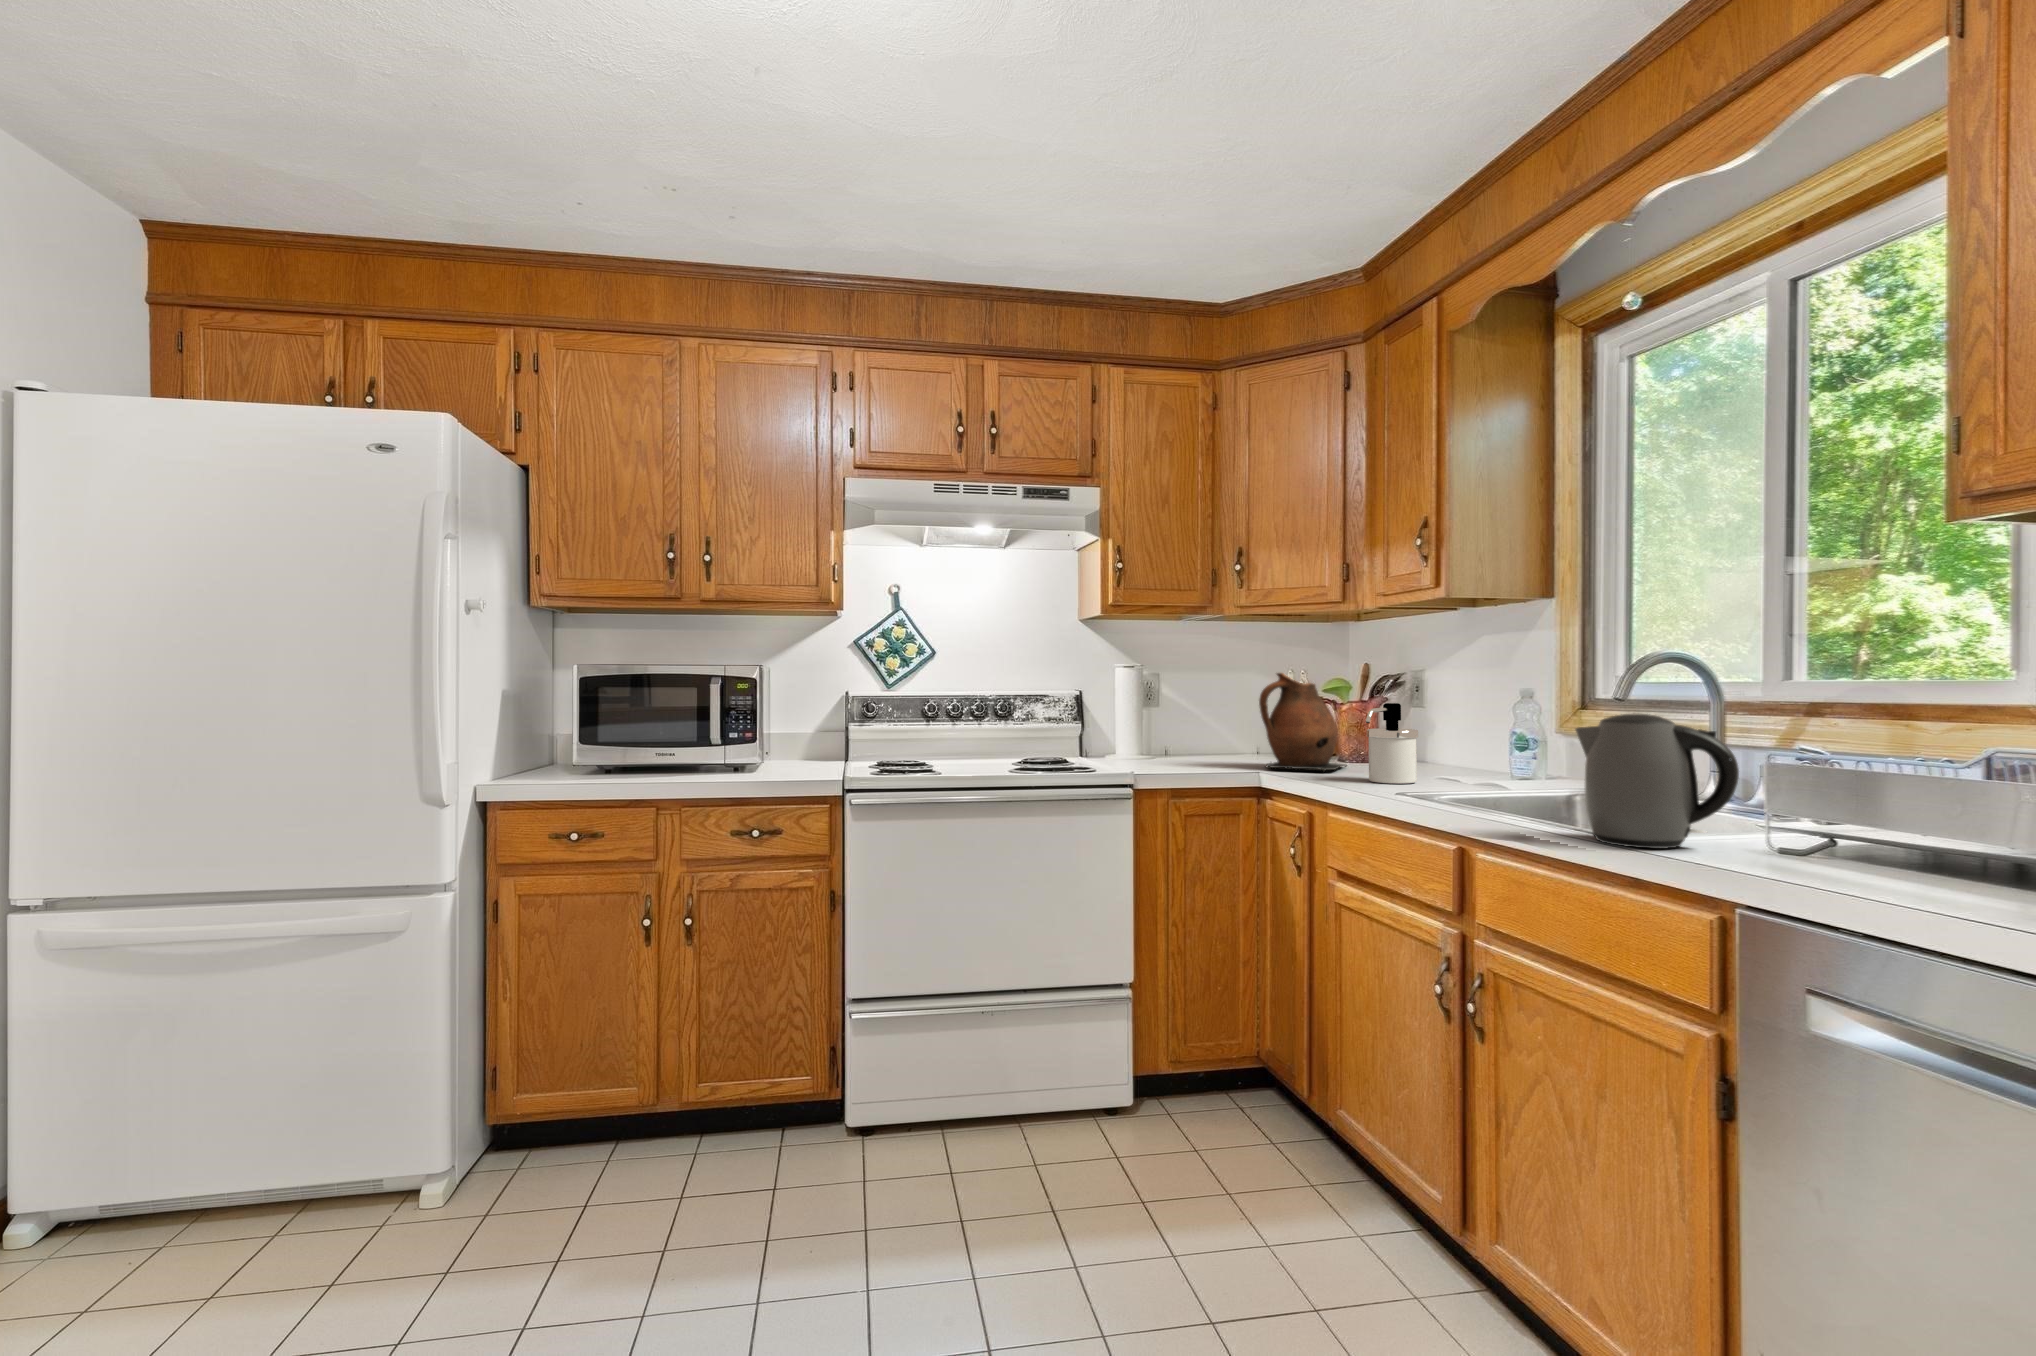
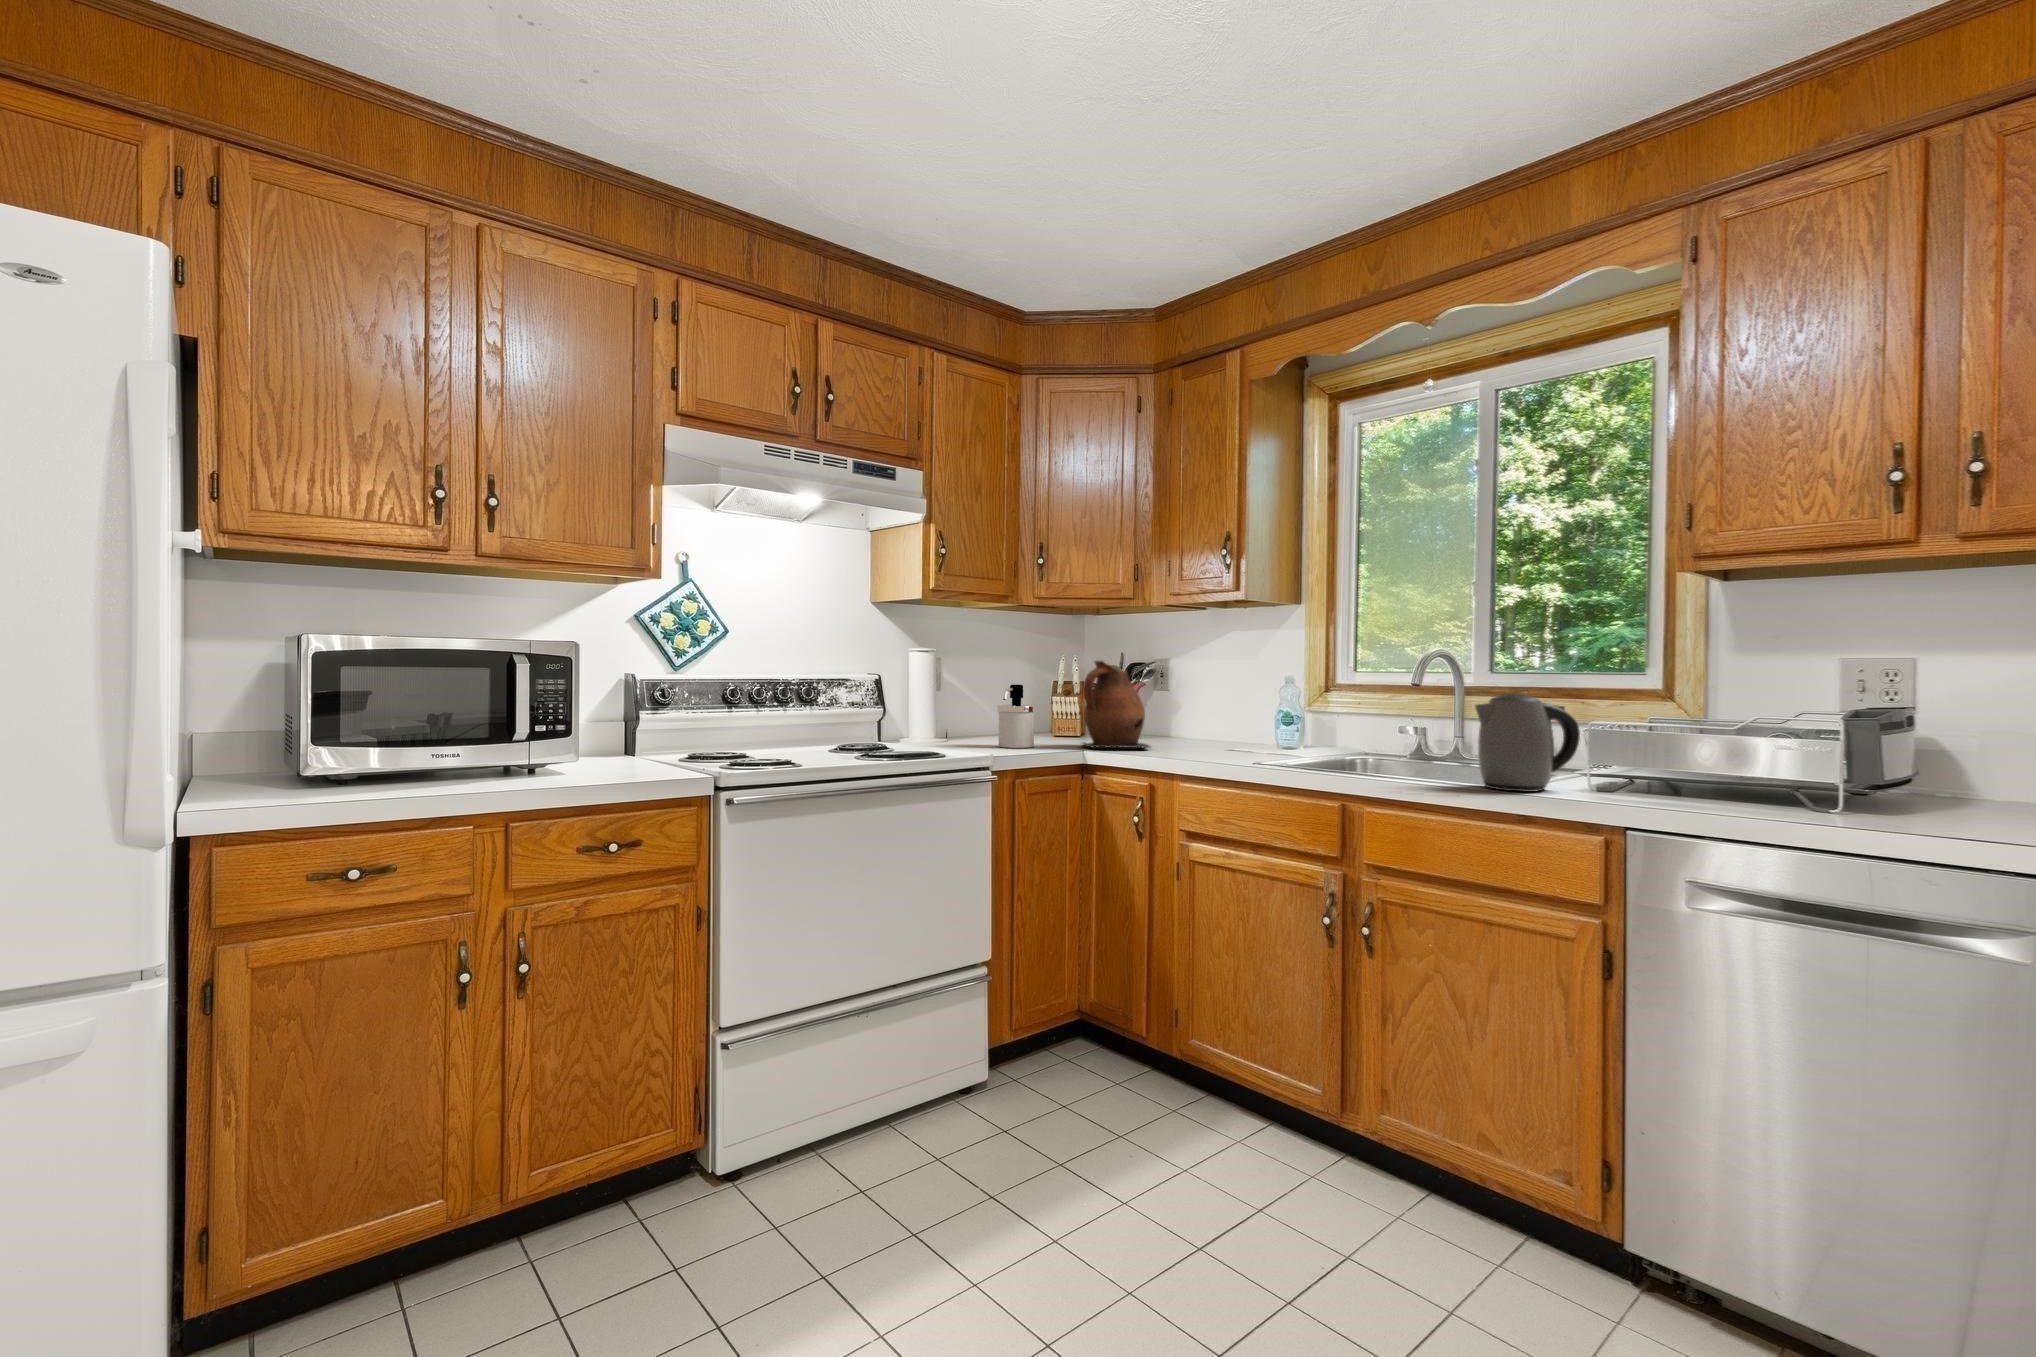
soap dispenser: present [1366,703,1418,784] -> present [997,684,1035,748]

